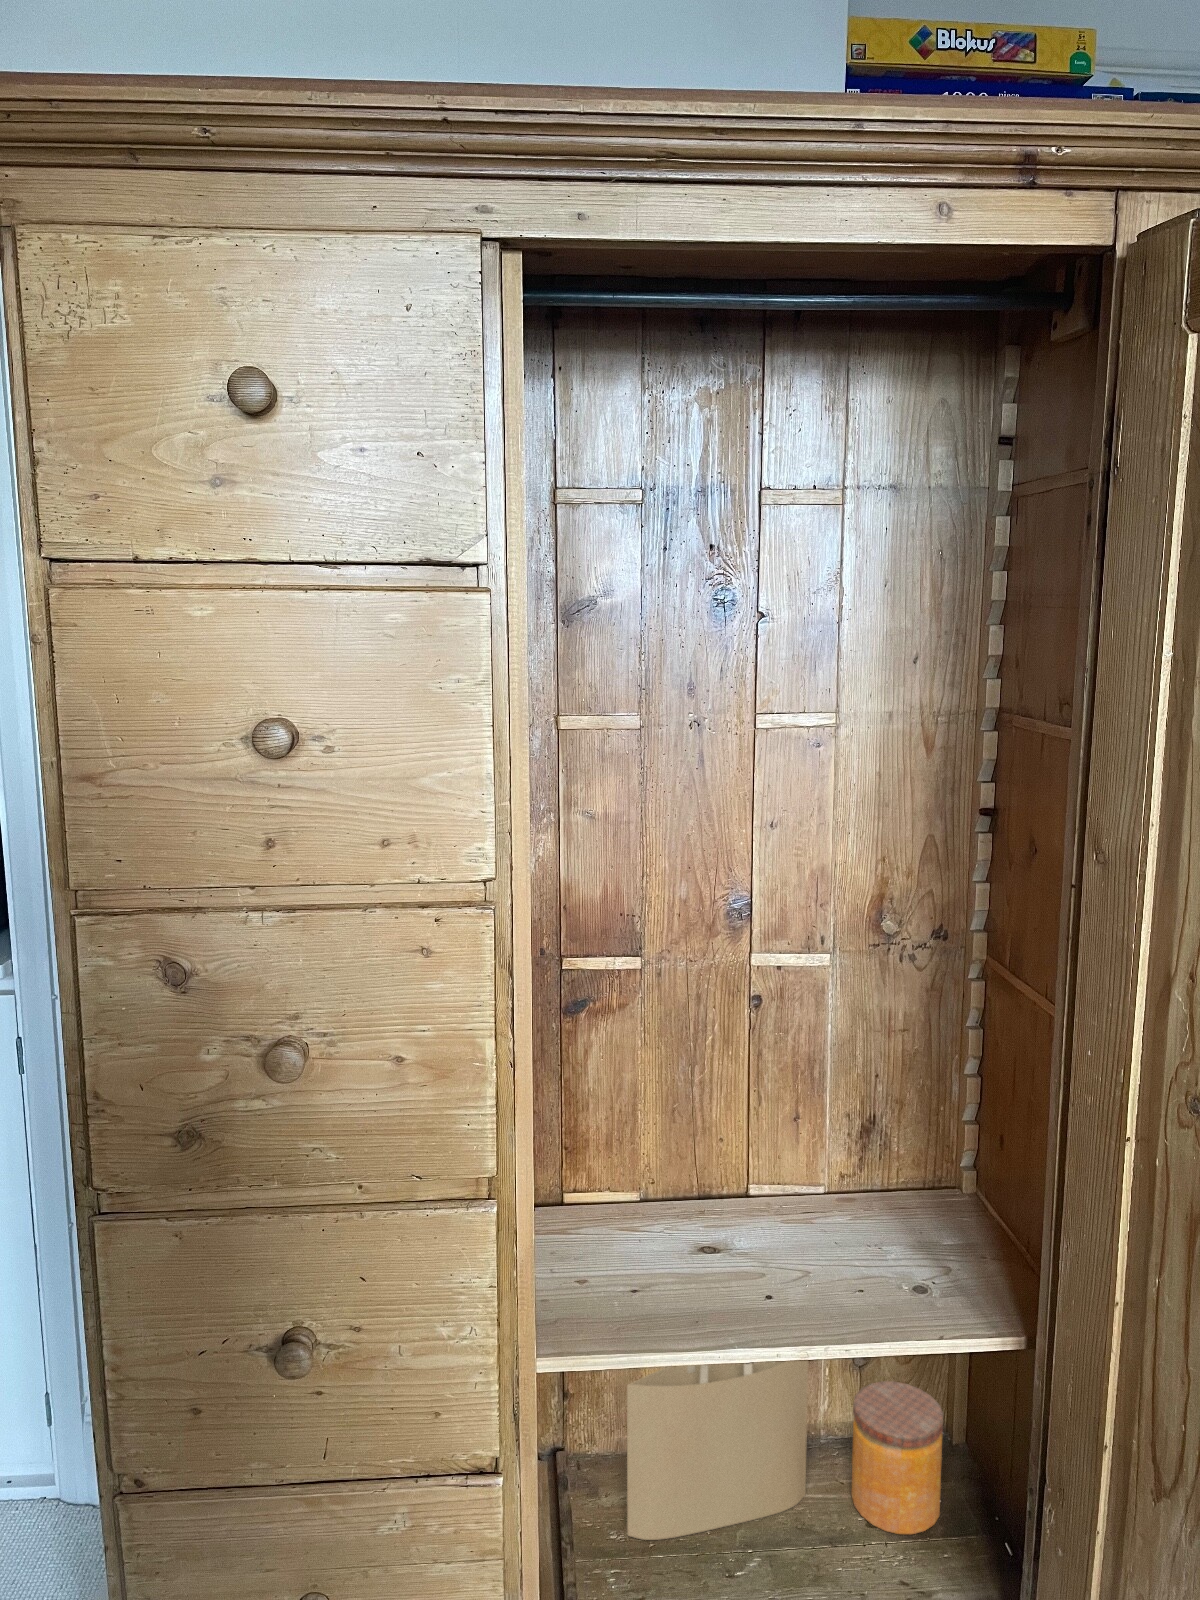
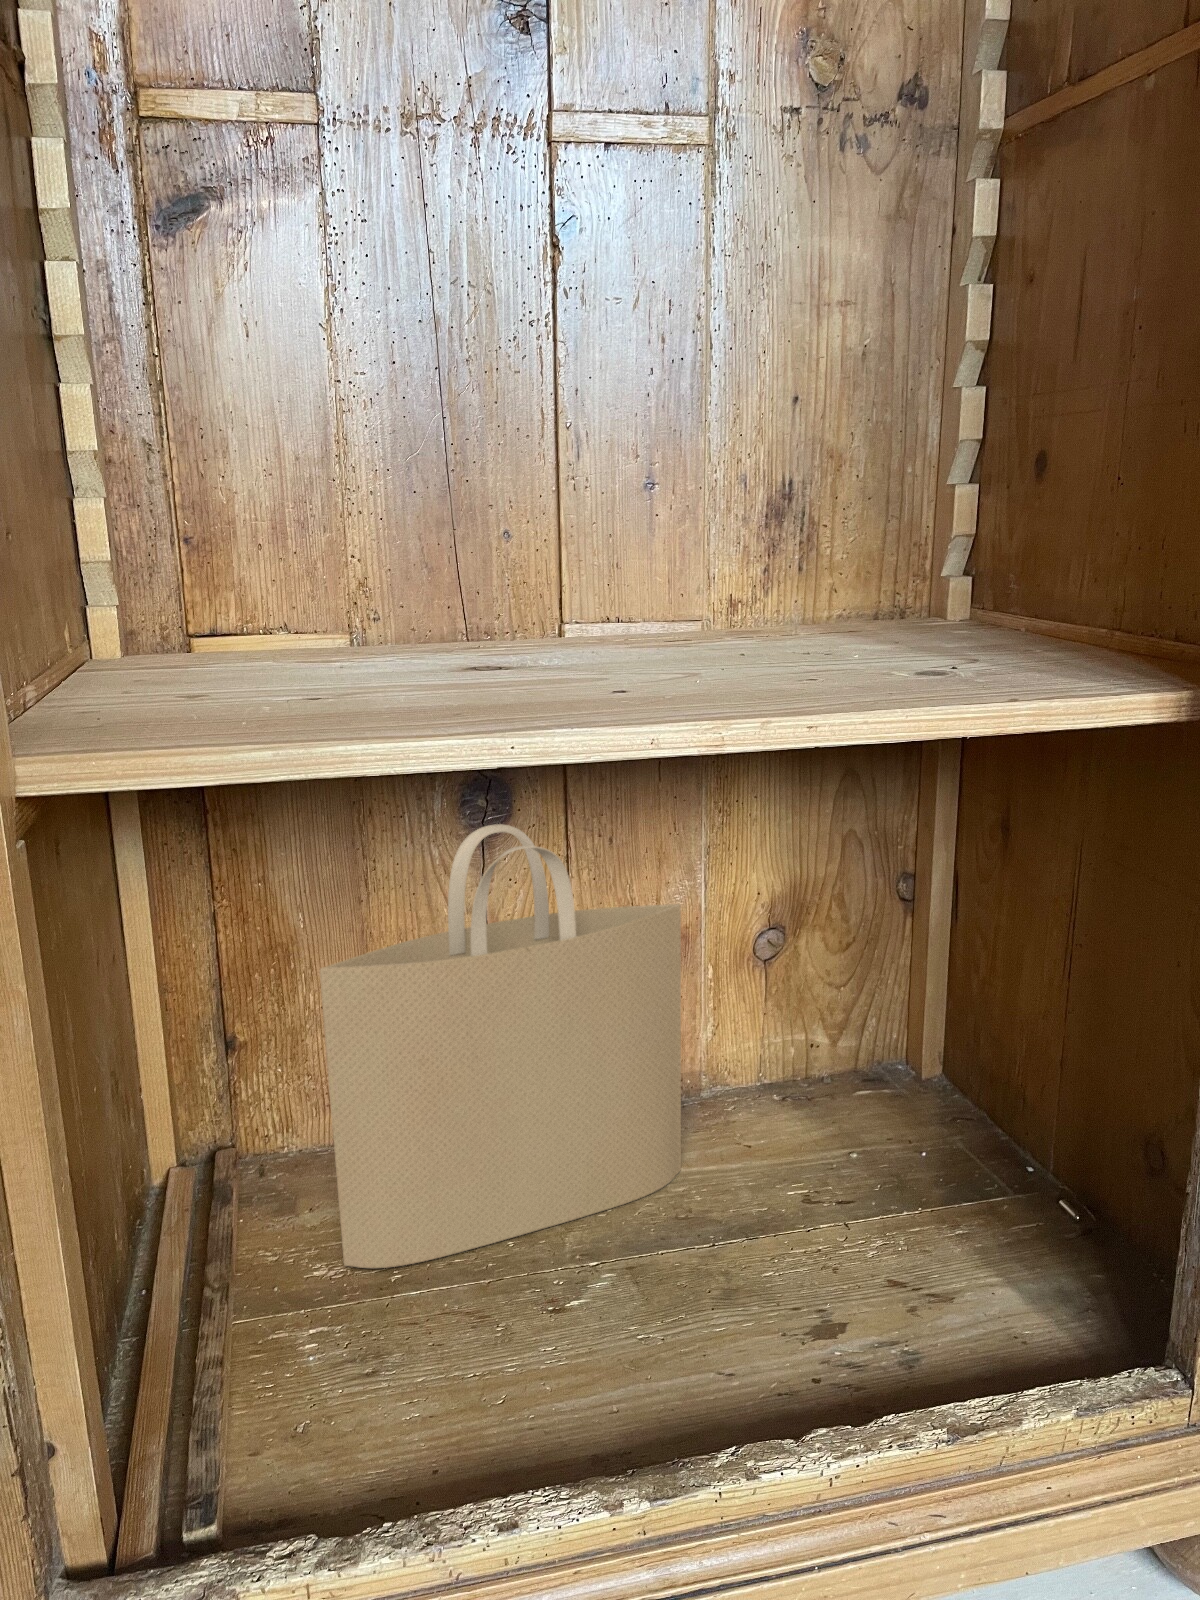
jar: present [851,1381,943,1534] -> none [763,964,930,1208]

